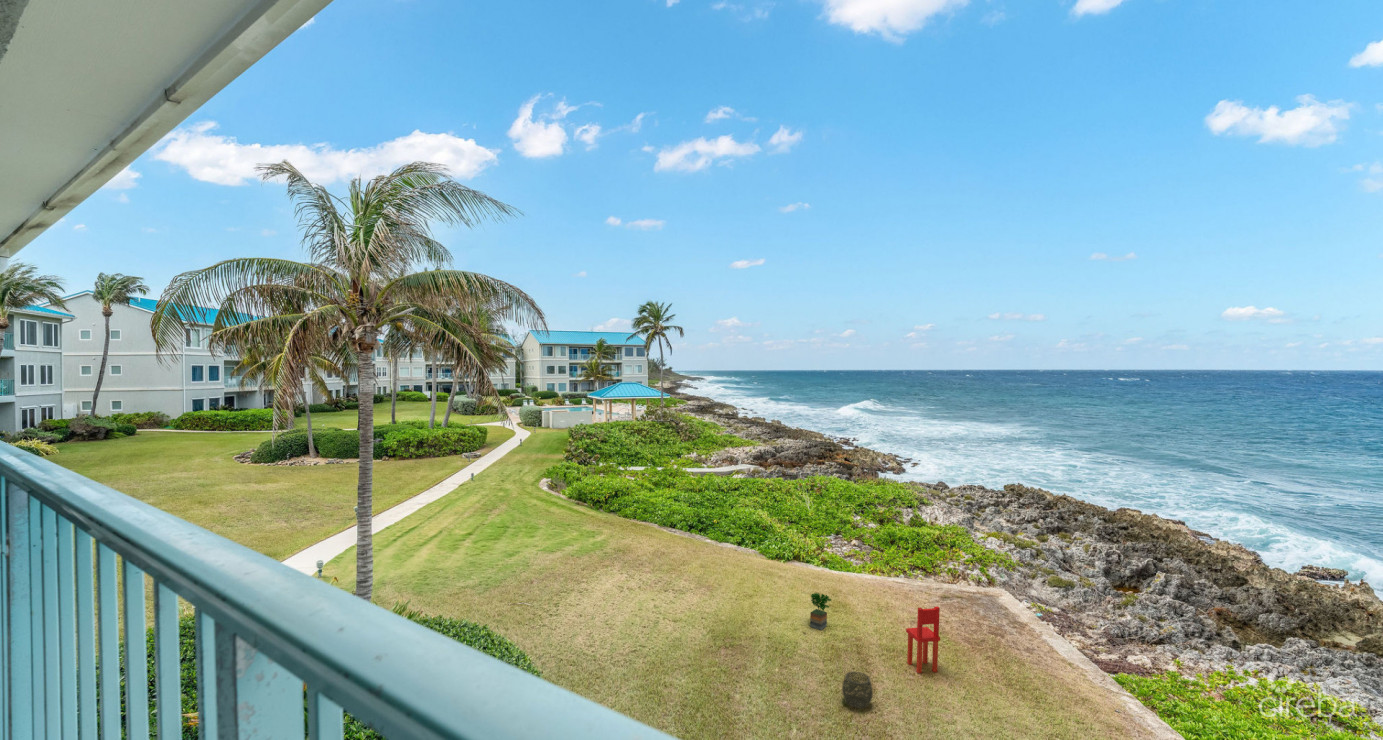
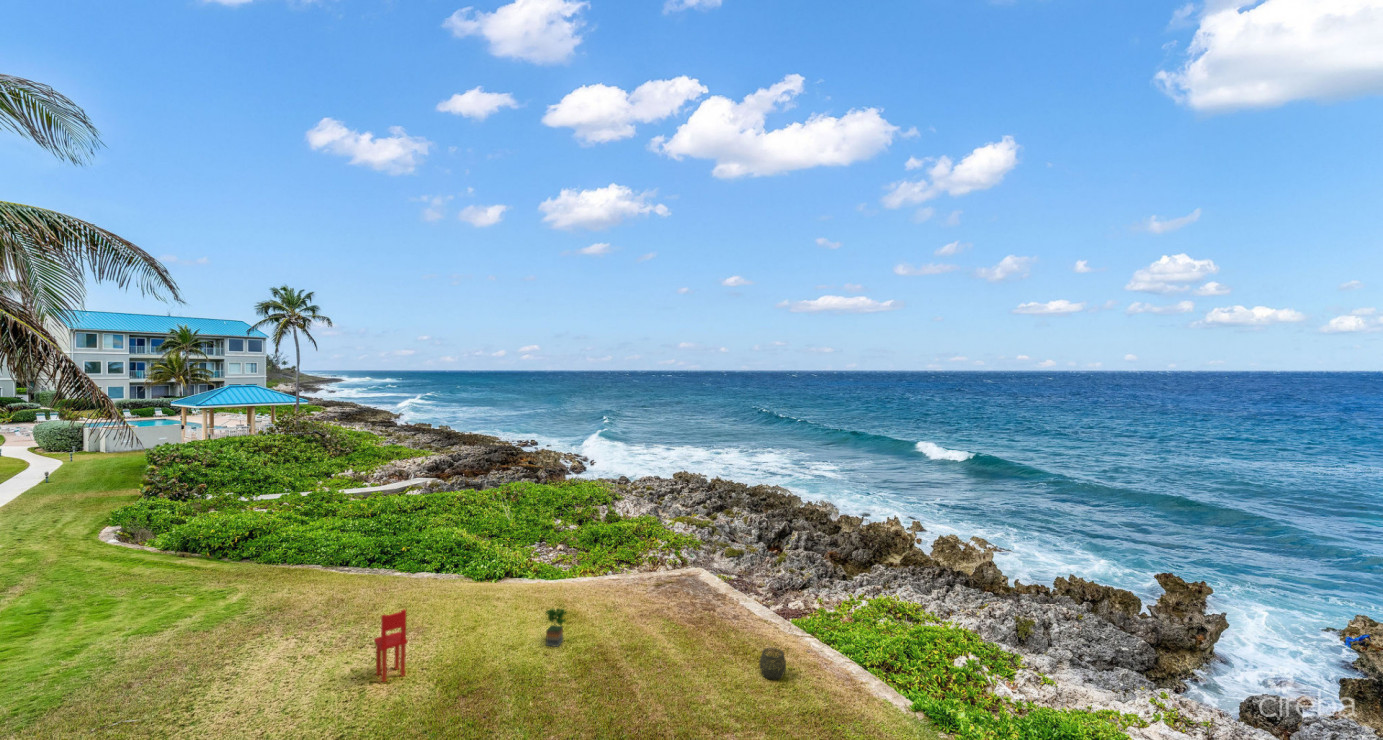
chair: present [906,606,940,673] -> present [374,609,408,682]
woven basket: present [842,672,873,708] -> present [760,648,786,679]

